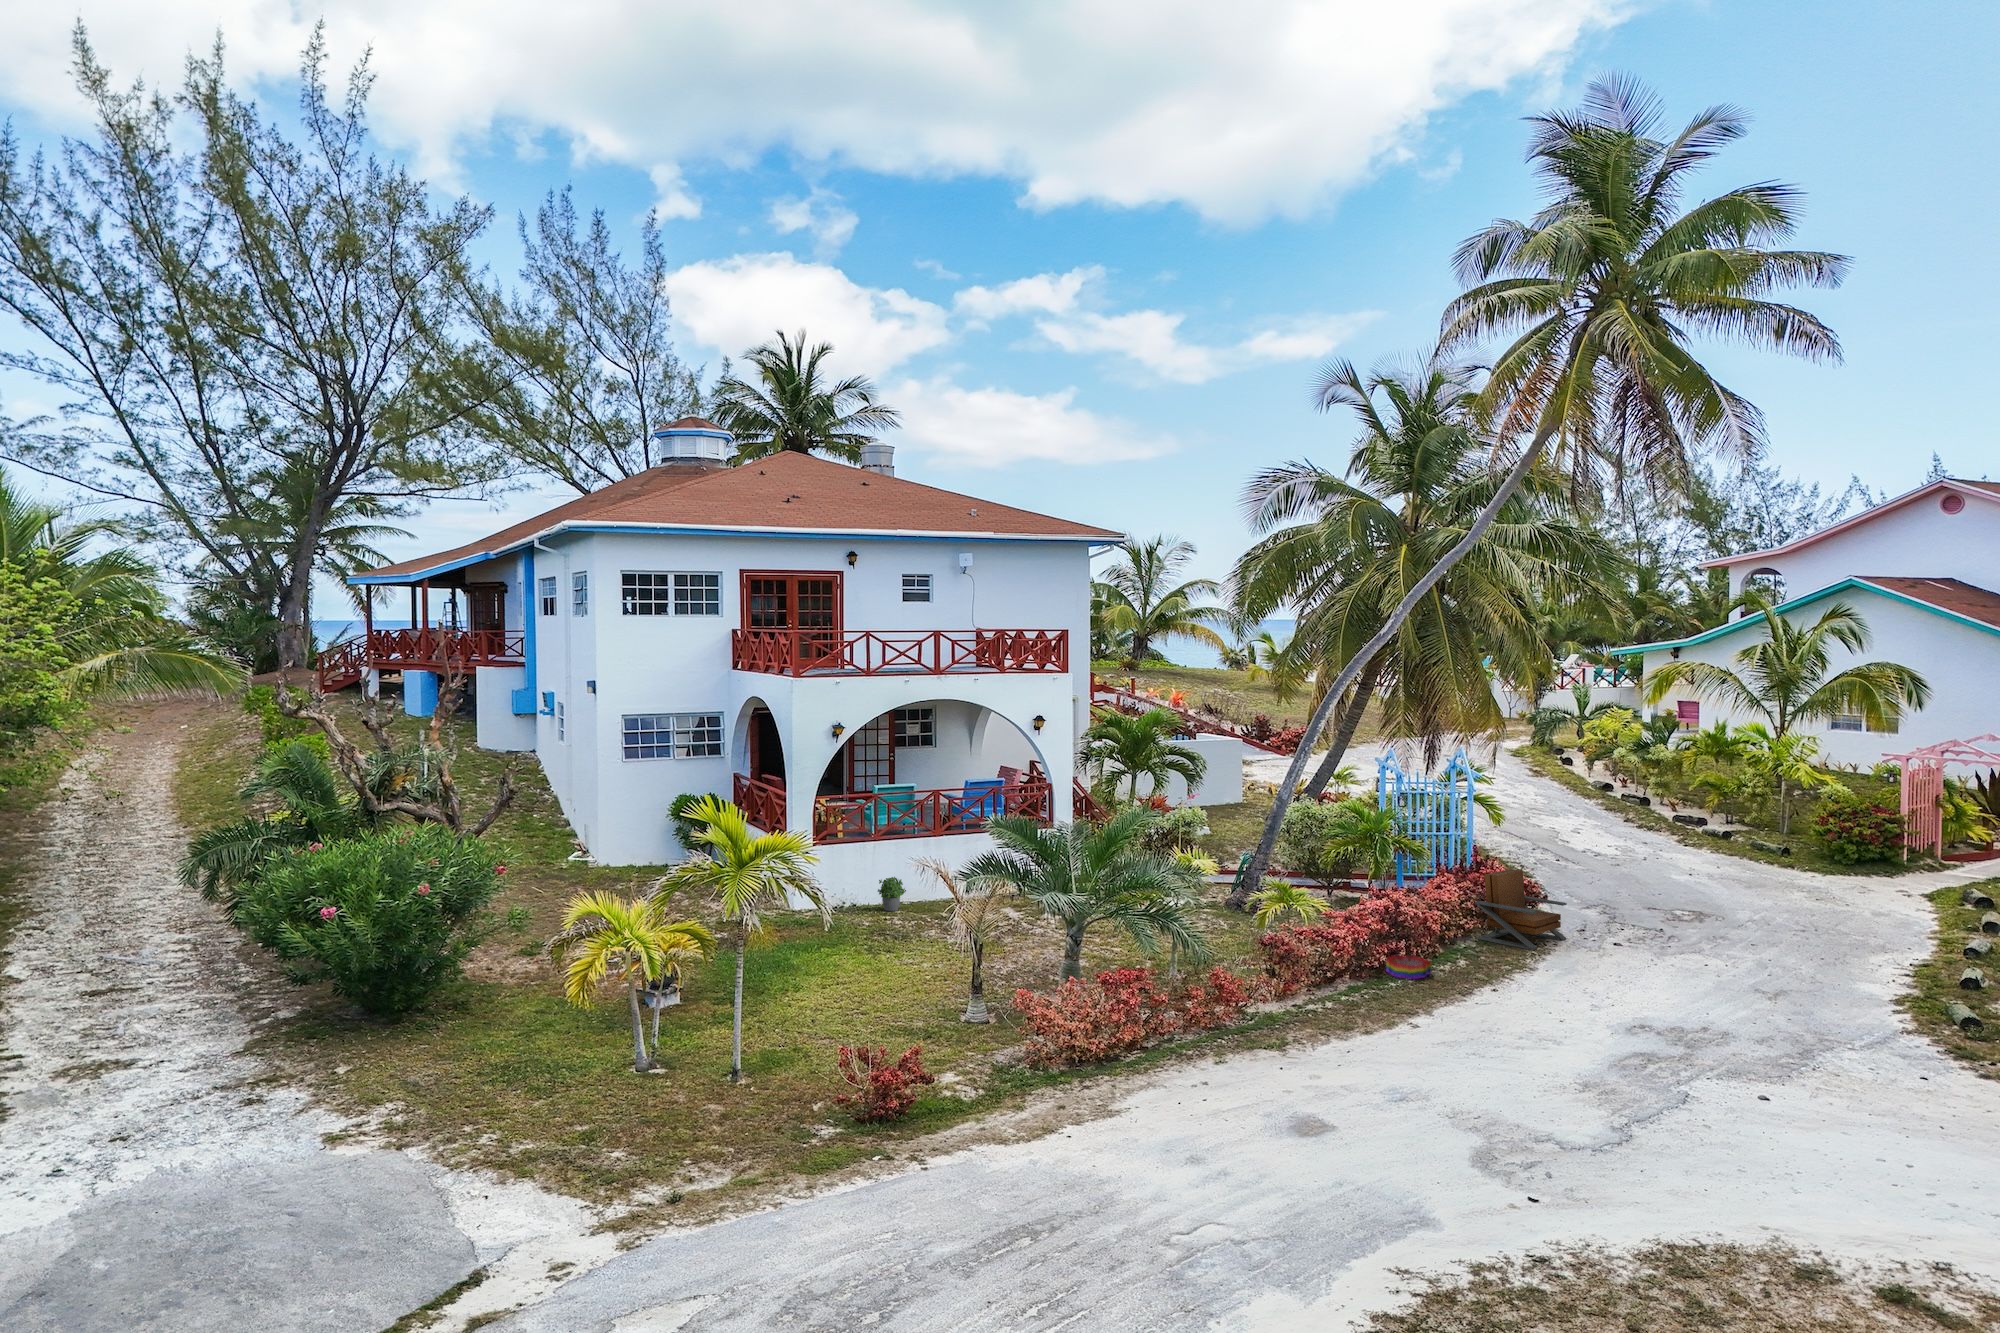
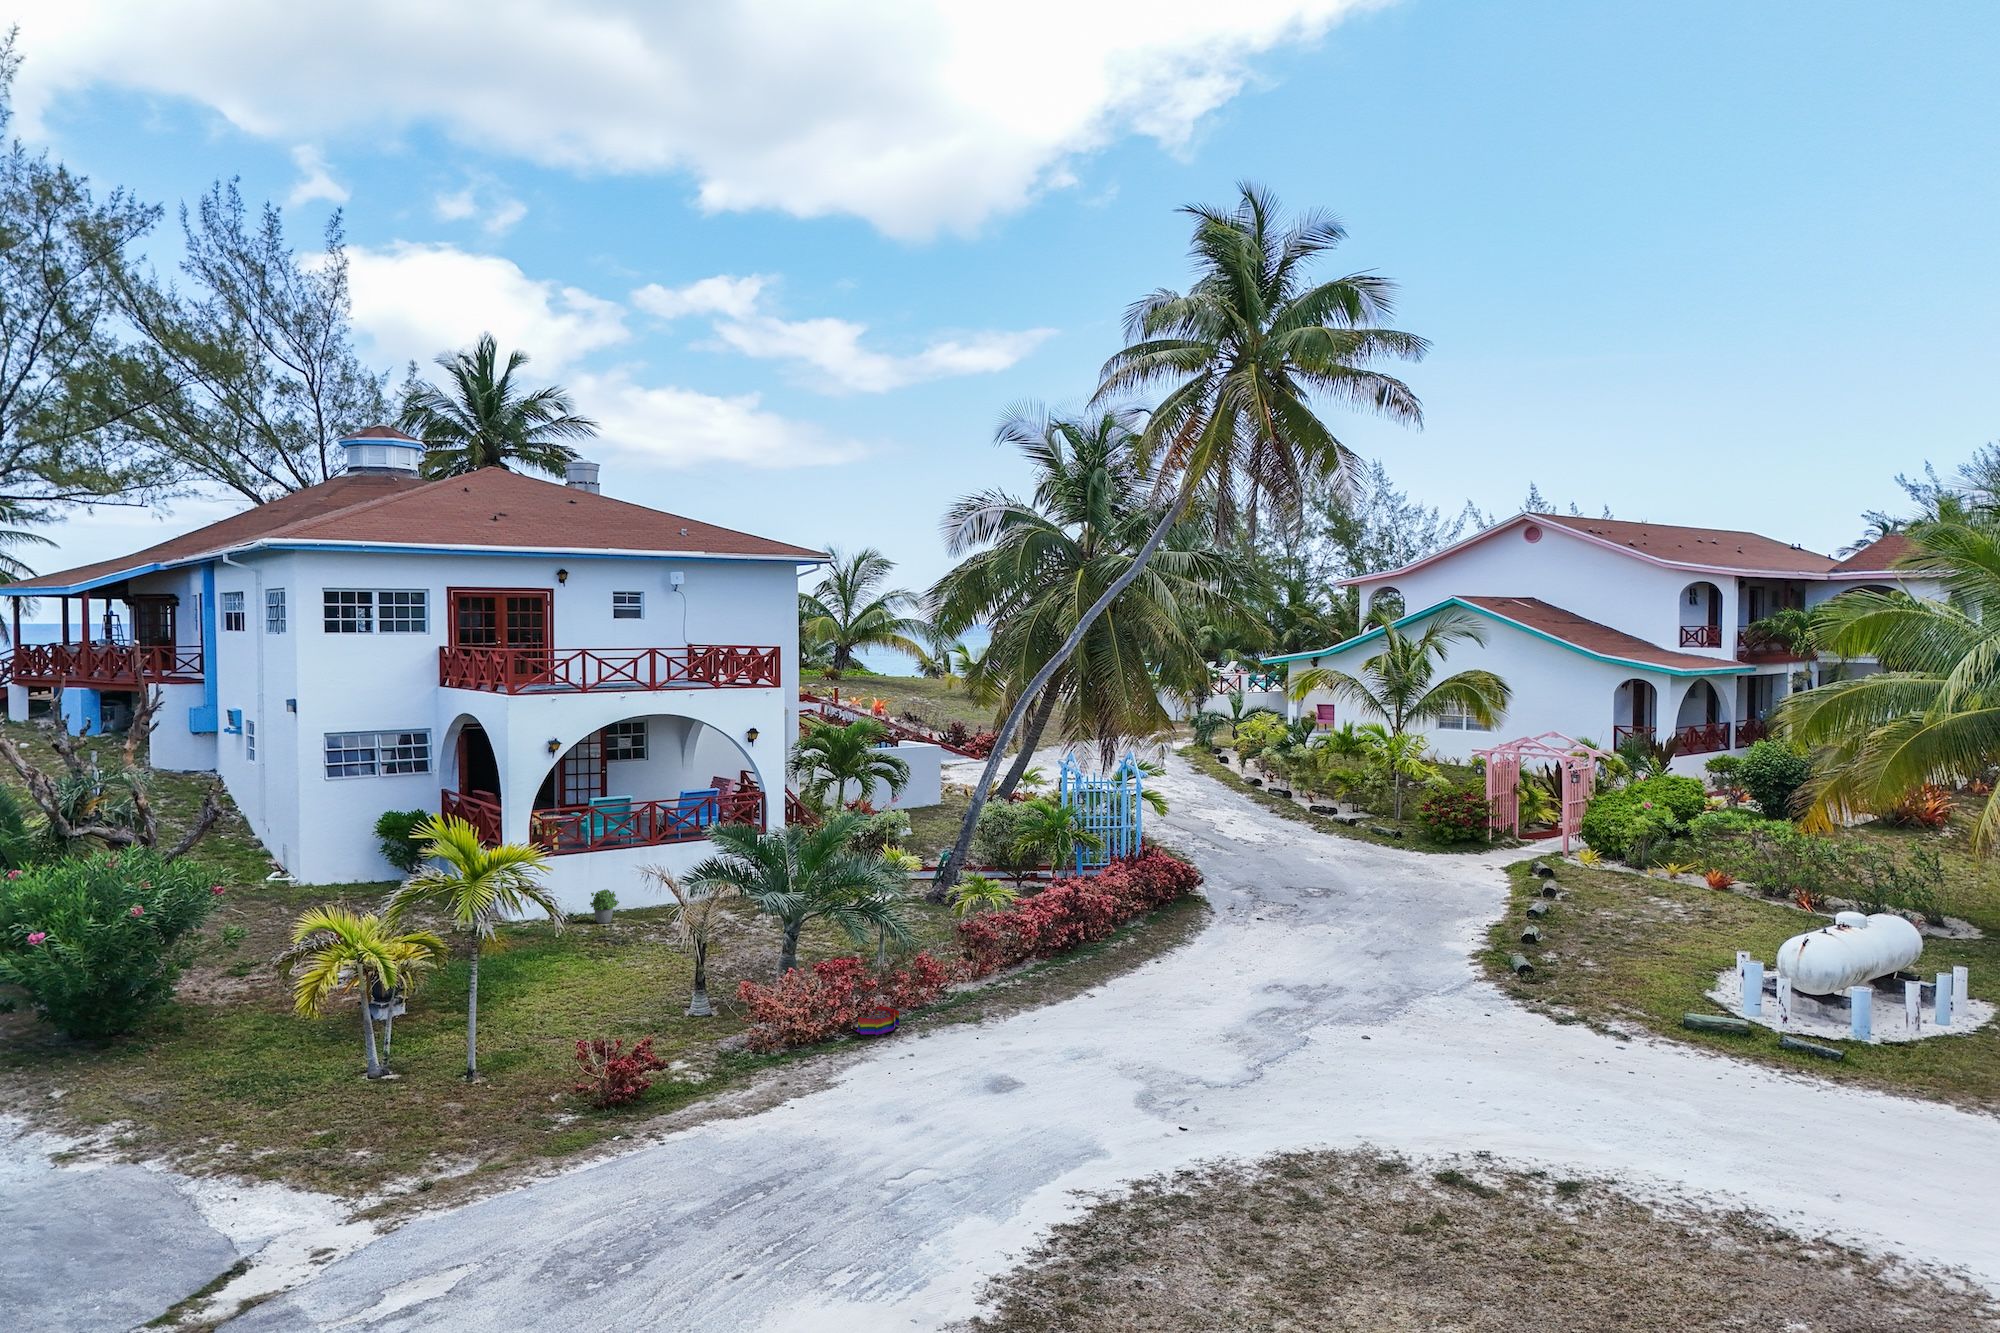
lounge chair: present [1475,869,1567,950] -> none [1142,856,1215,924]
storage bin: present [1386,955,1431,979] -> present [855,1006,899,1035]

